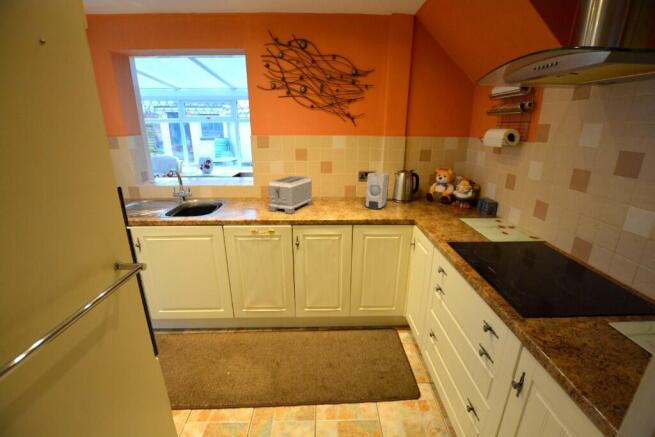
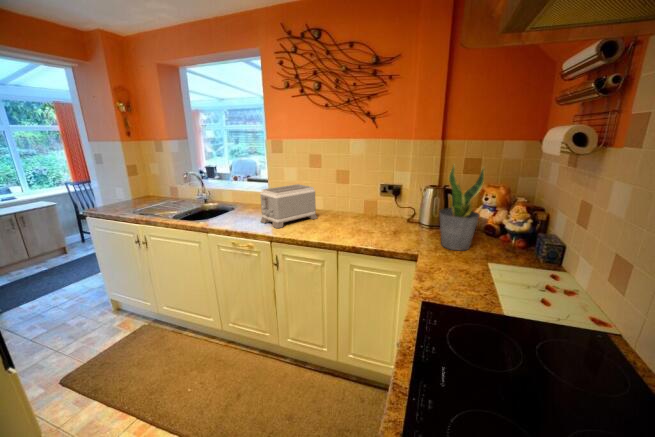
potted plant: none [419,153,451,214] -> present [439,165,484,250]
soap dispenser: present [366,172,389,209] -> none [371,186,408,234]

